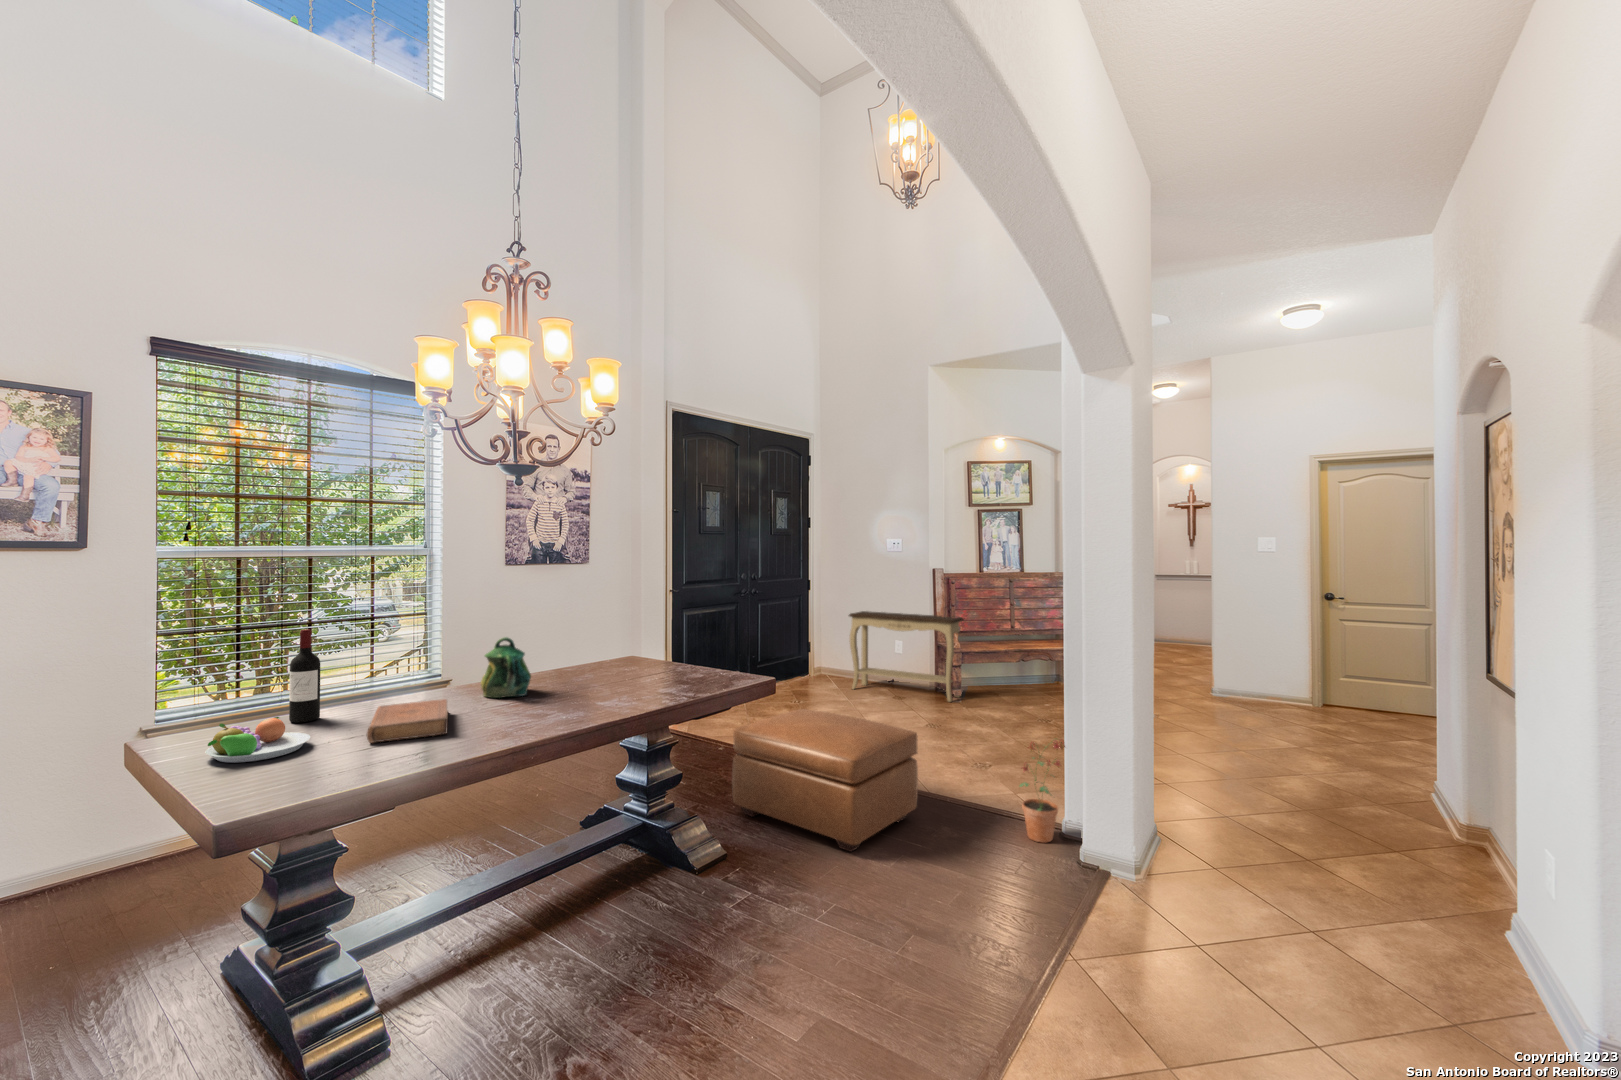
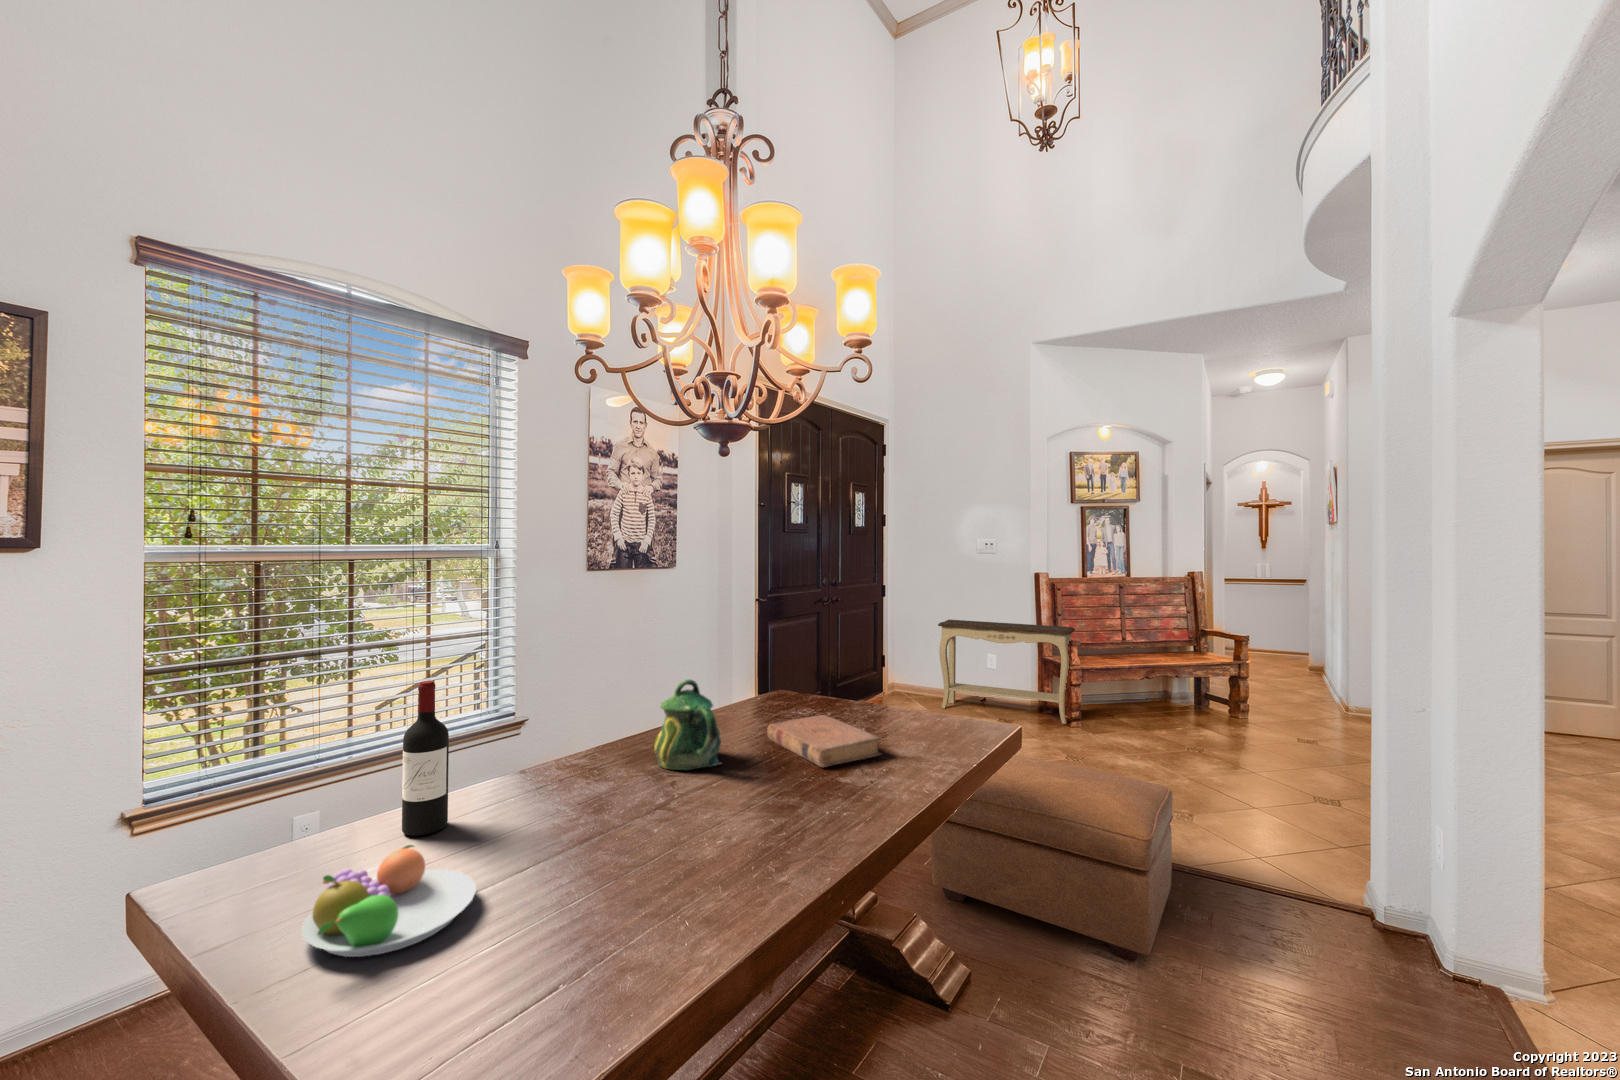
book: present [367,699,448,743] -> present [767,715,881,767]
potted plant: present [1020,740,1065,842] -> none [1317,799,1391,936]

